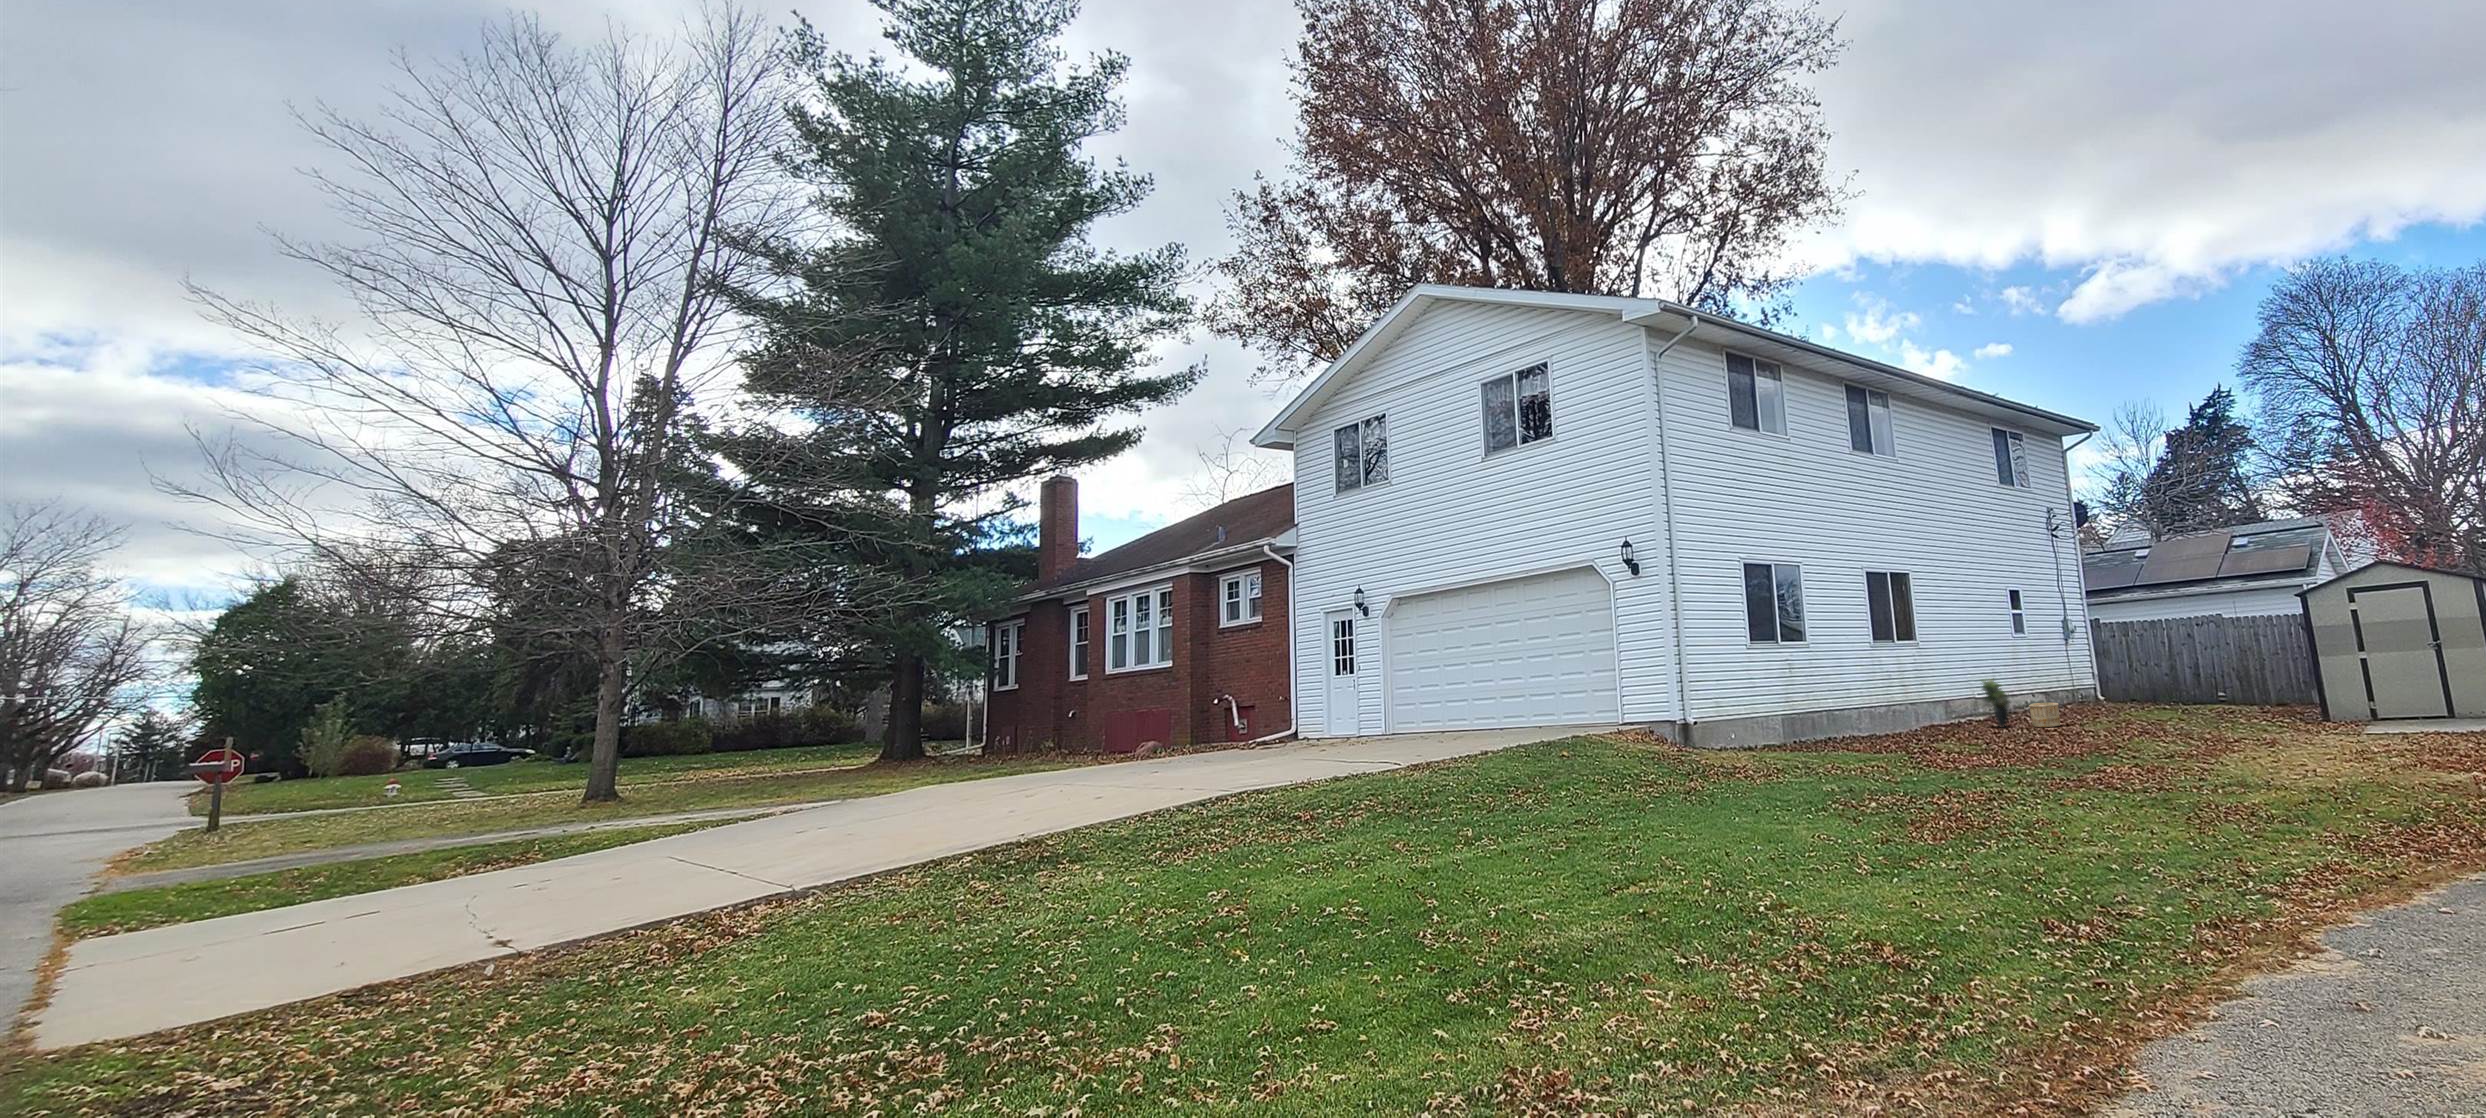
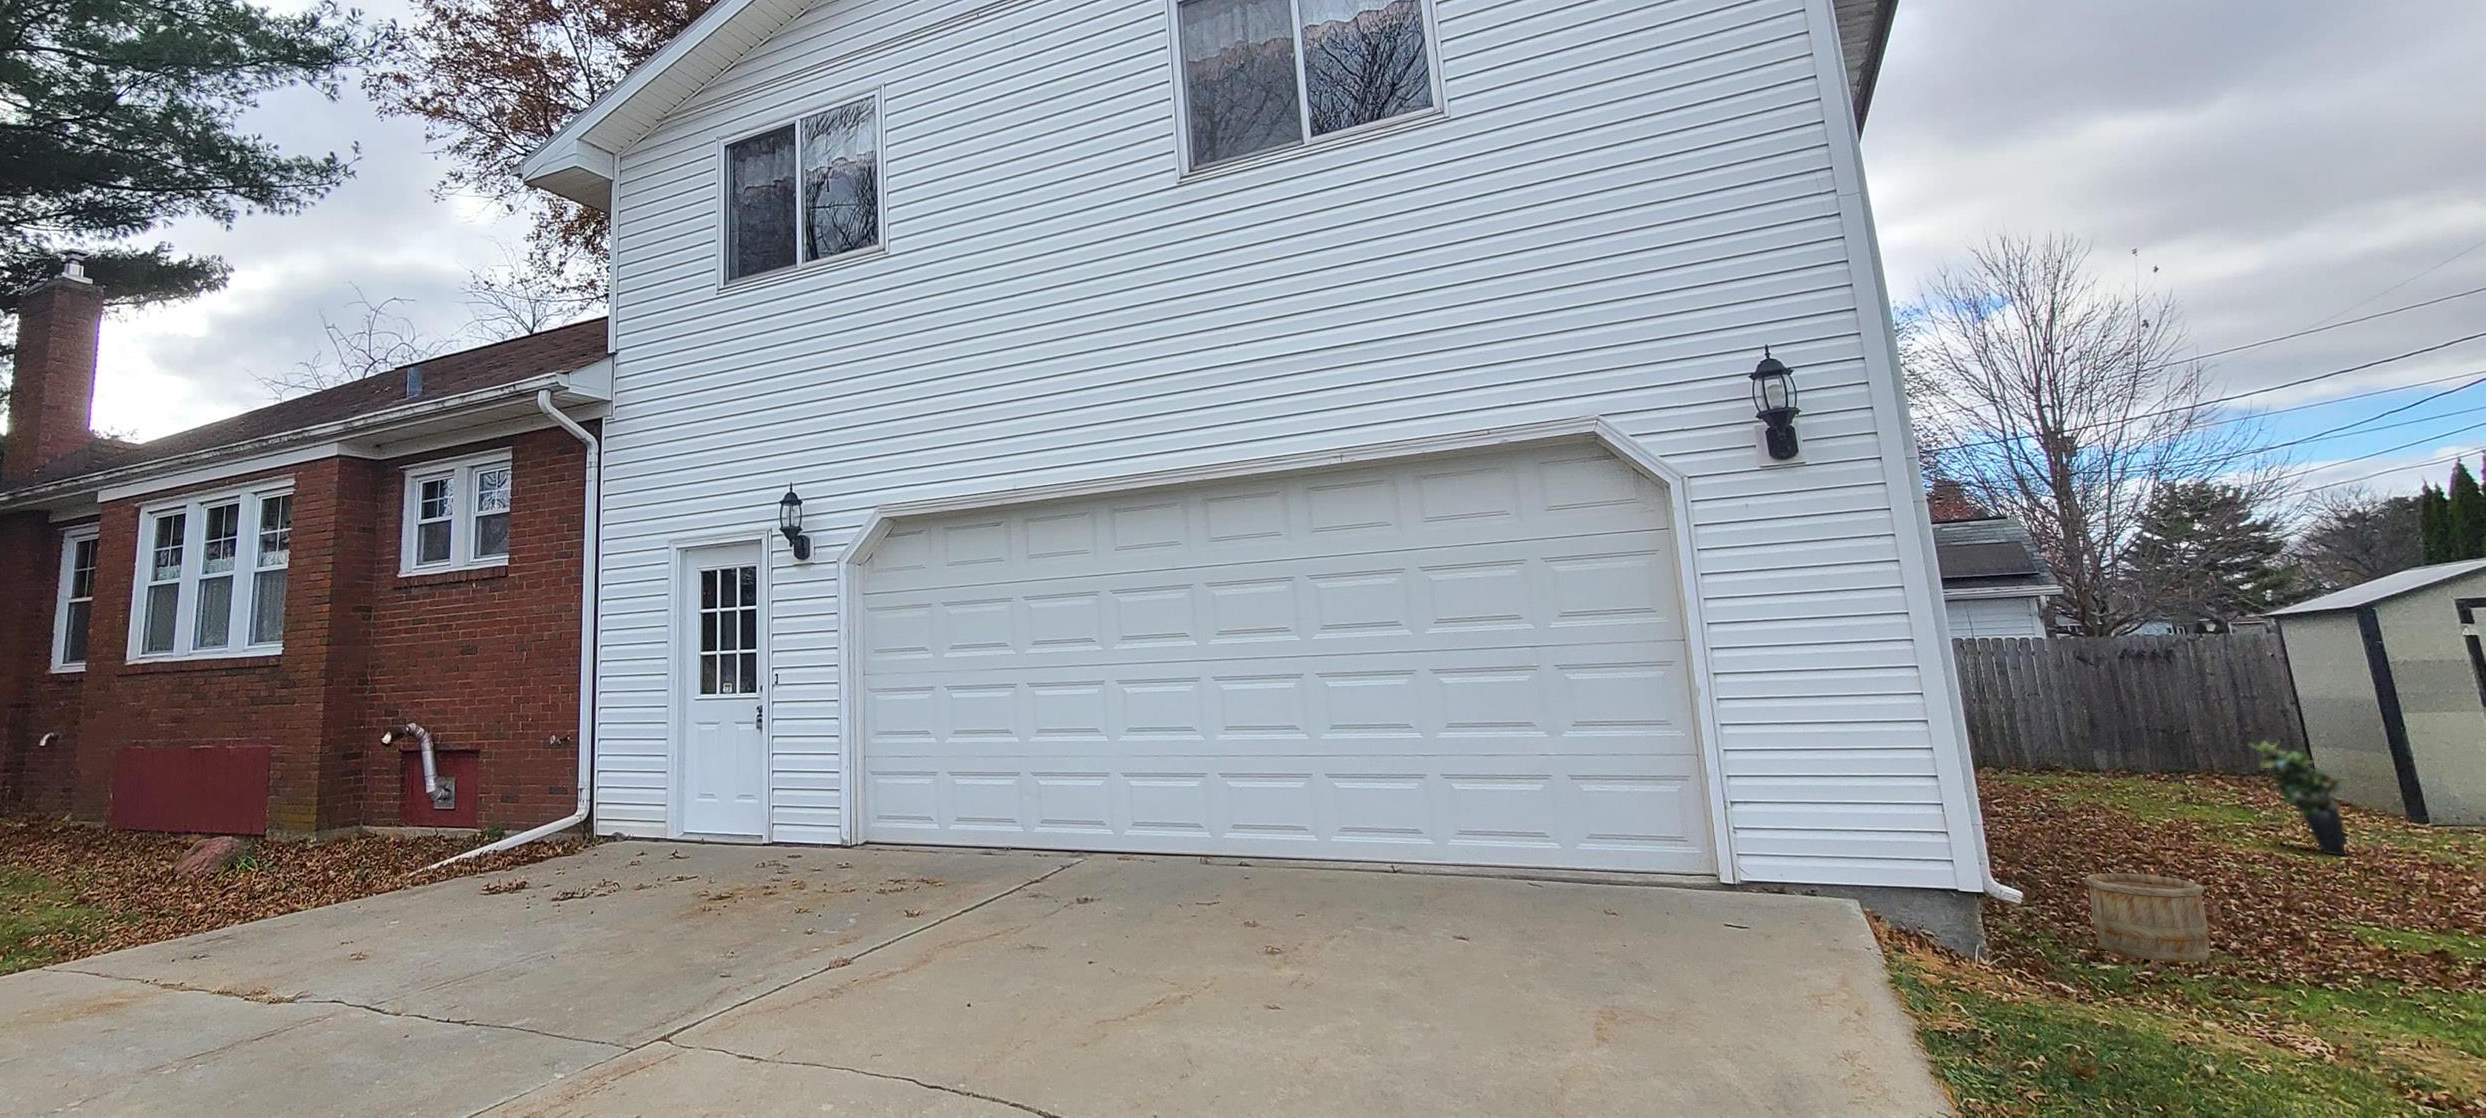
wooden bucket: present [2029,702,2060,727] -> present [2084,873,2210,963]

